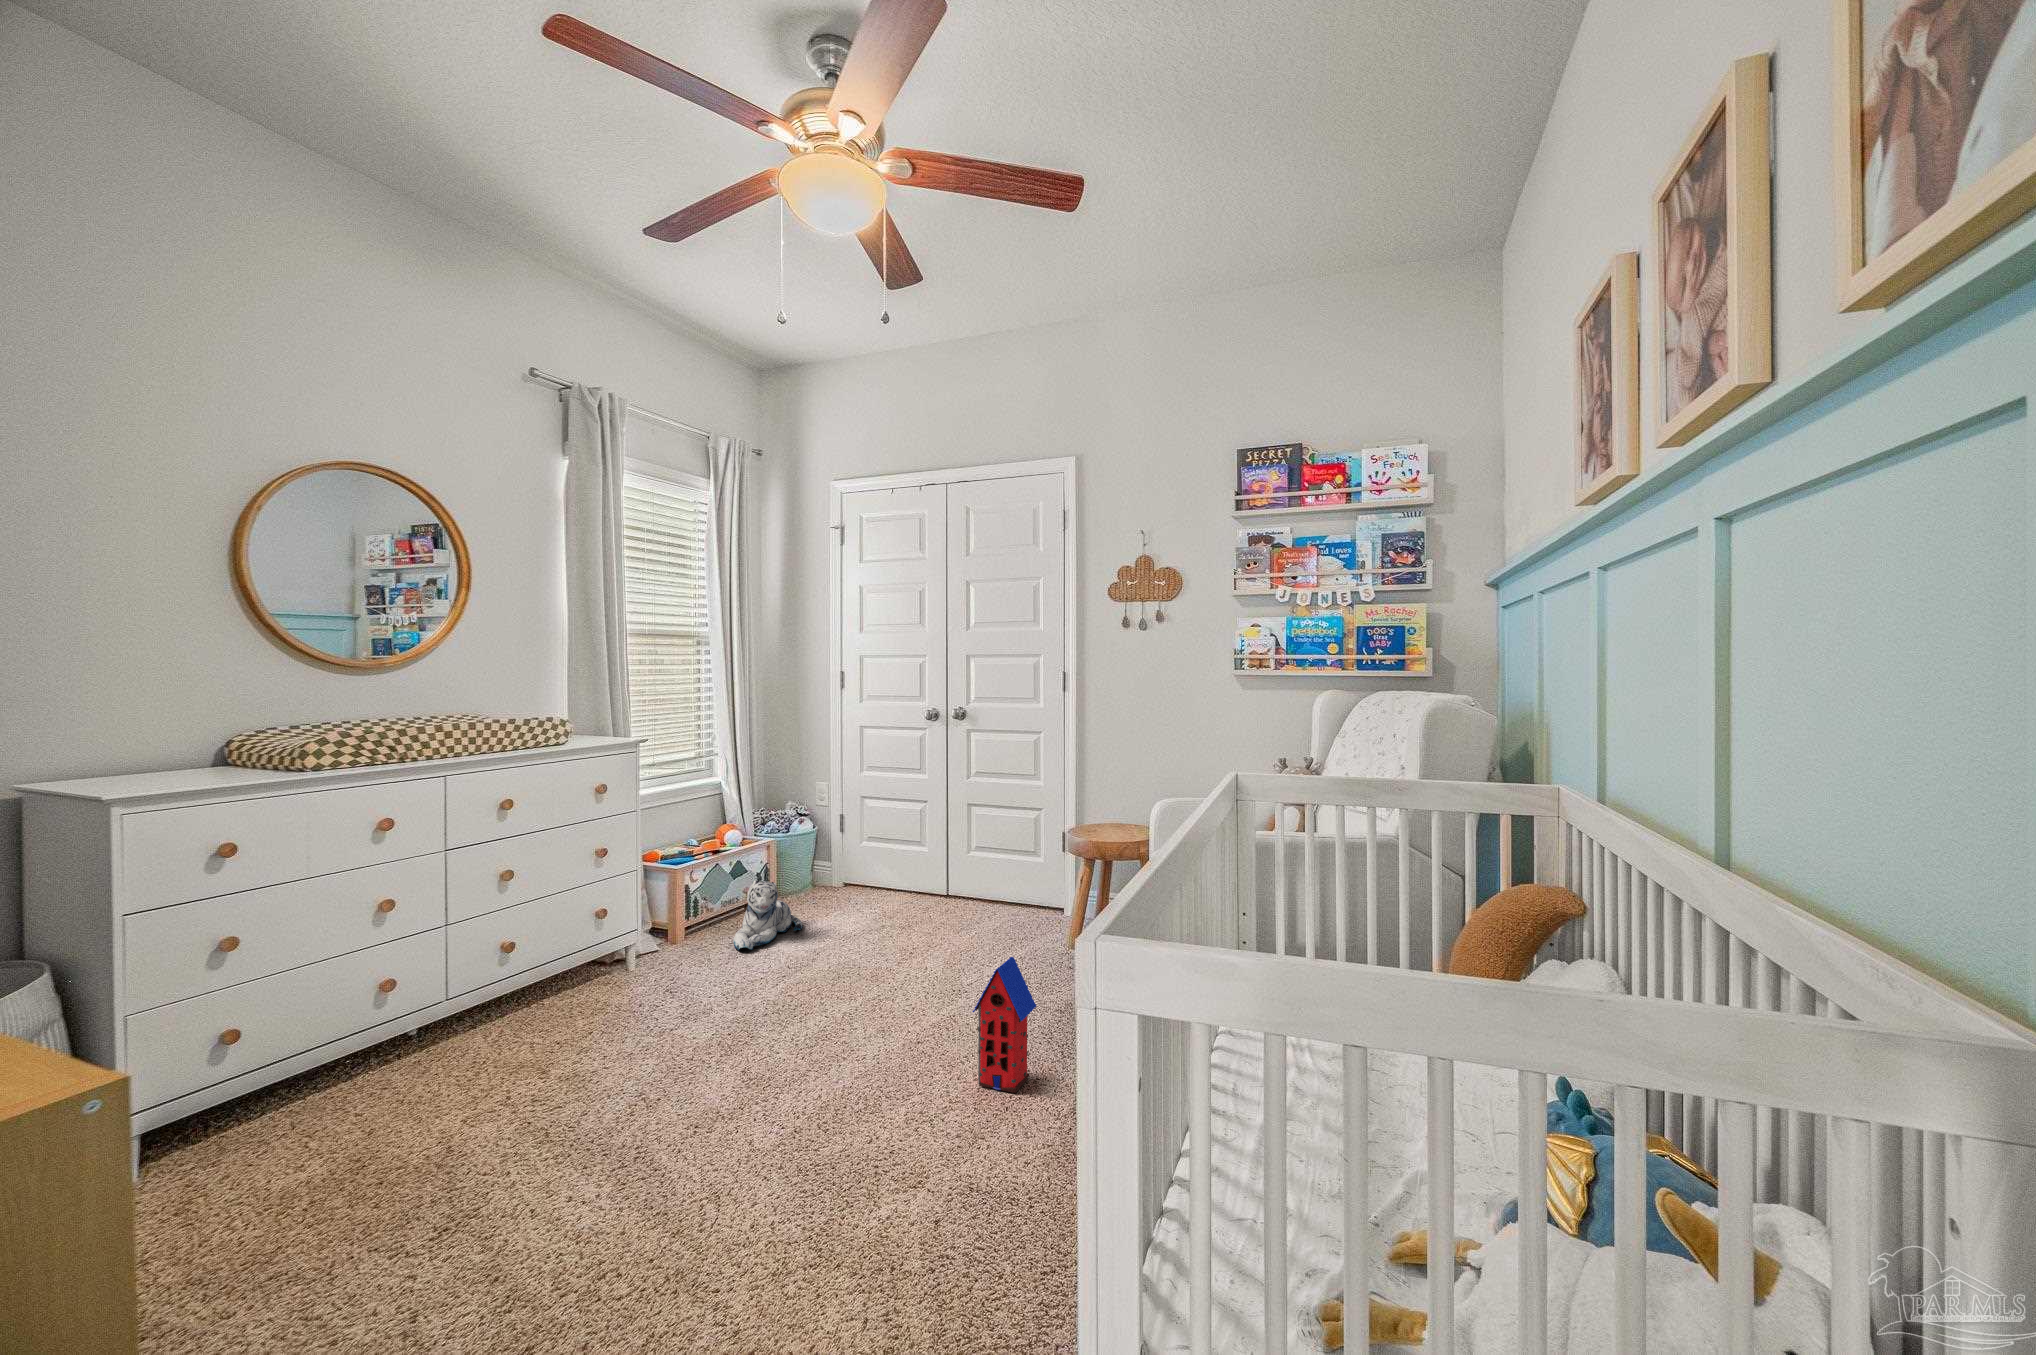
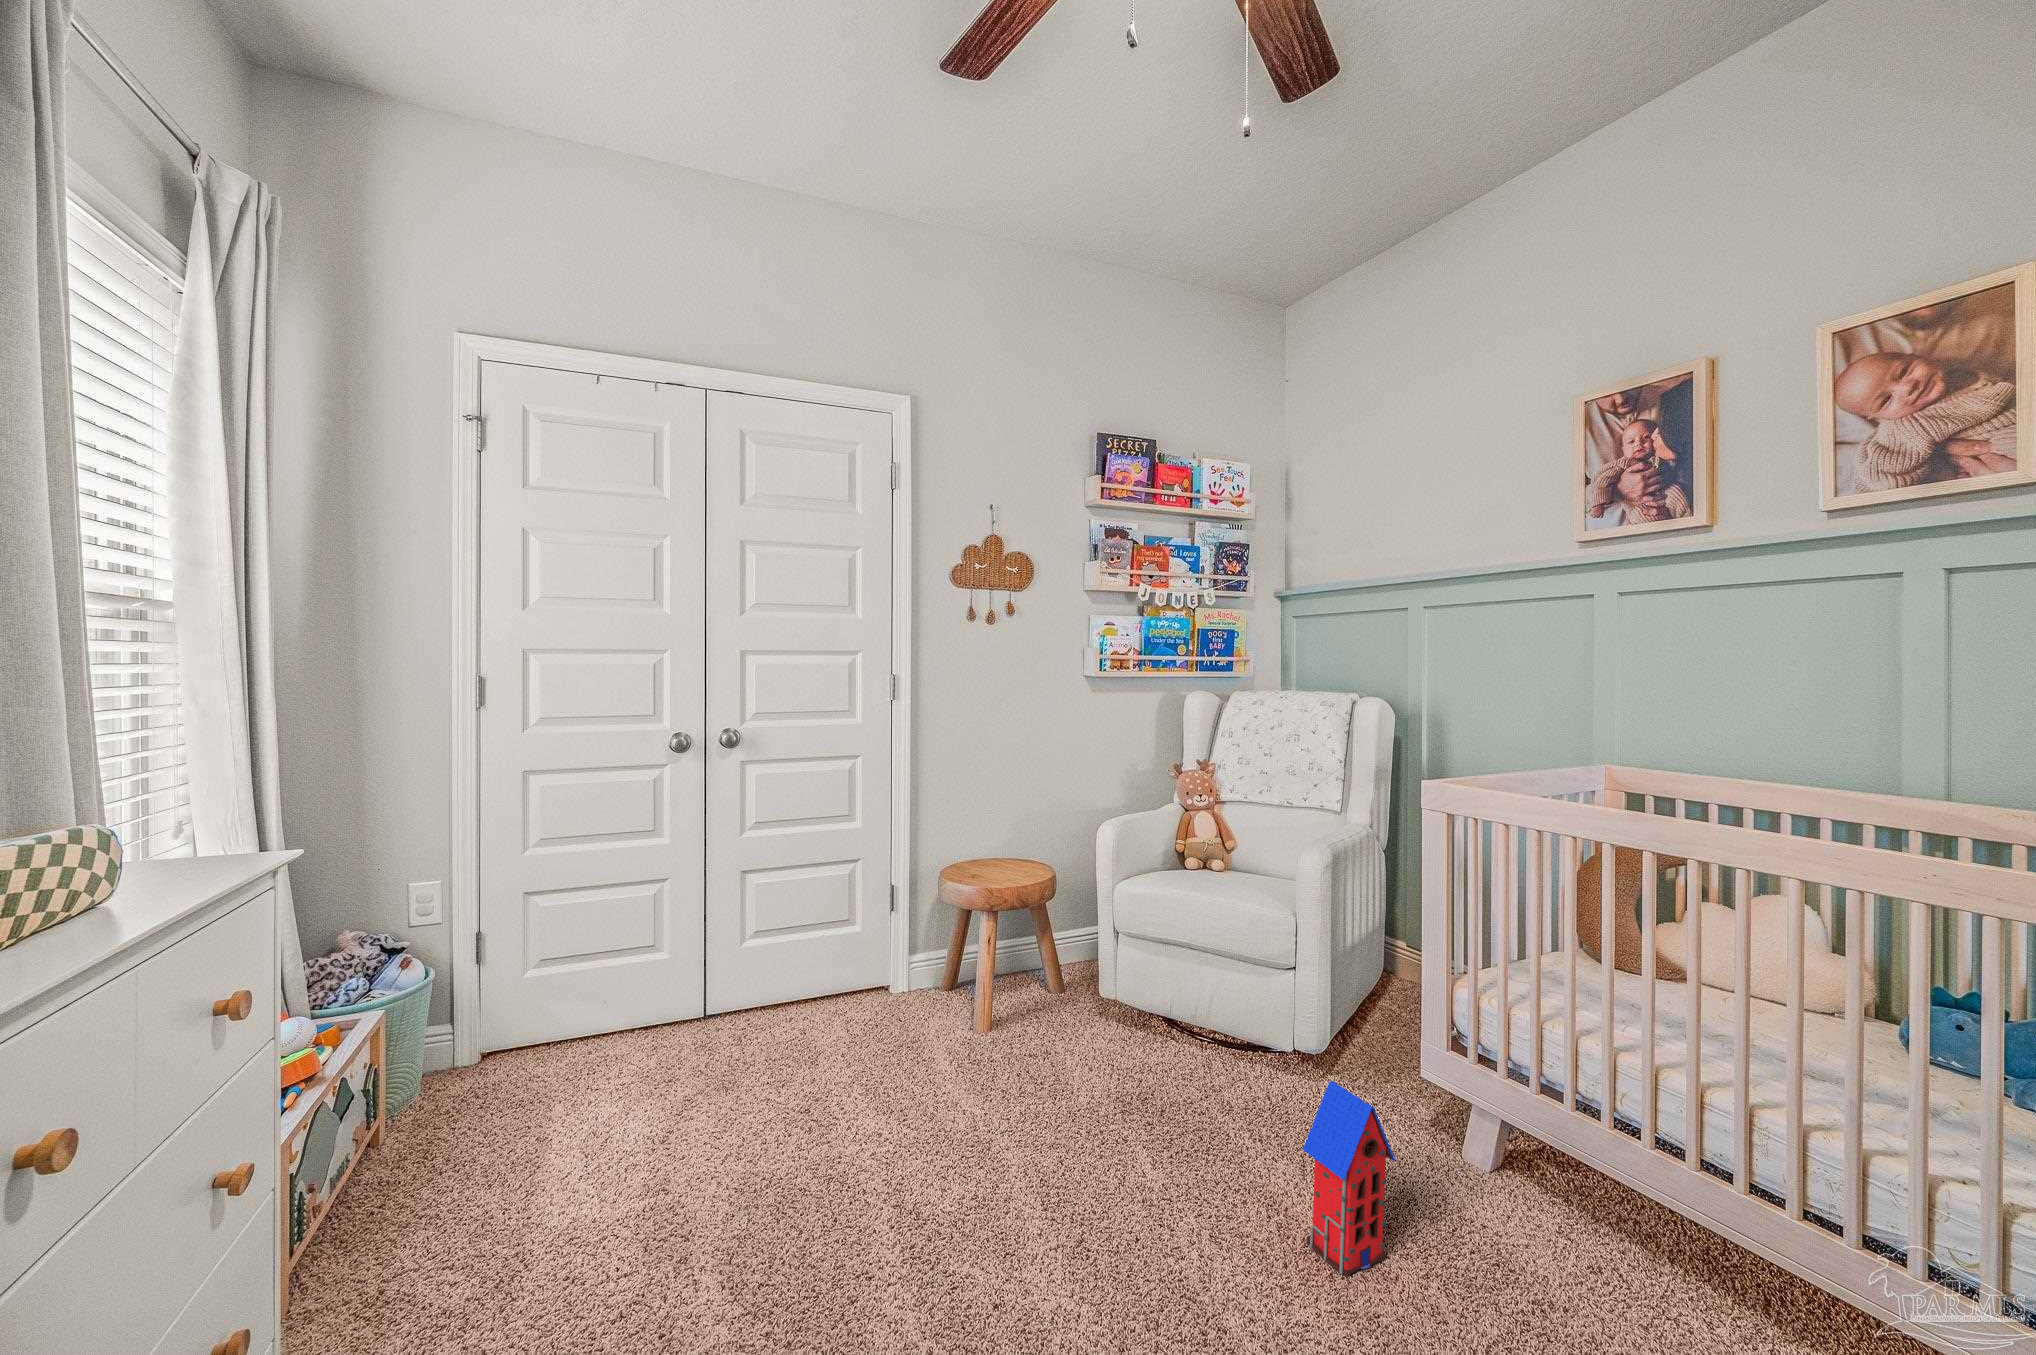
plush toy: present [733,880,803,951] -> none [480,1103,608,1274]

